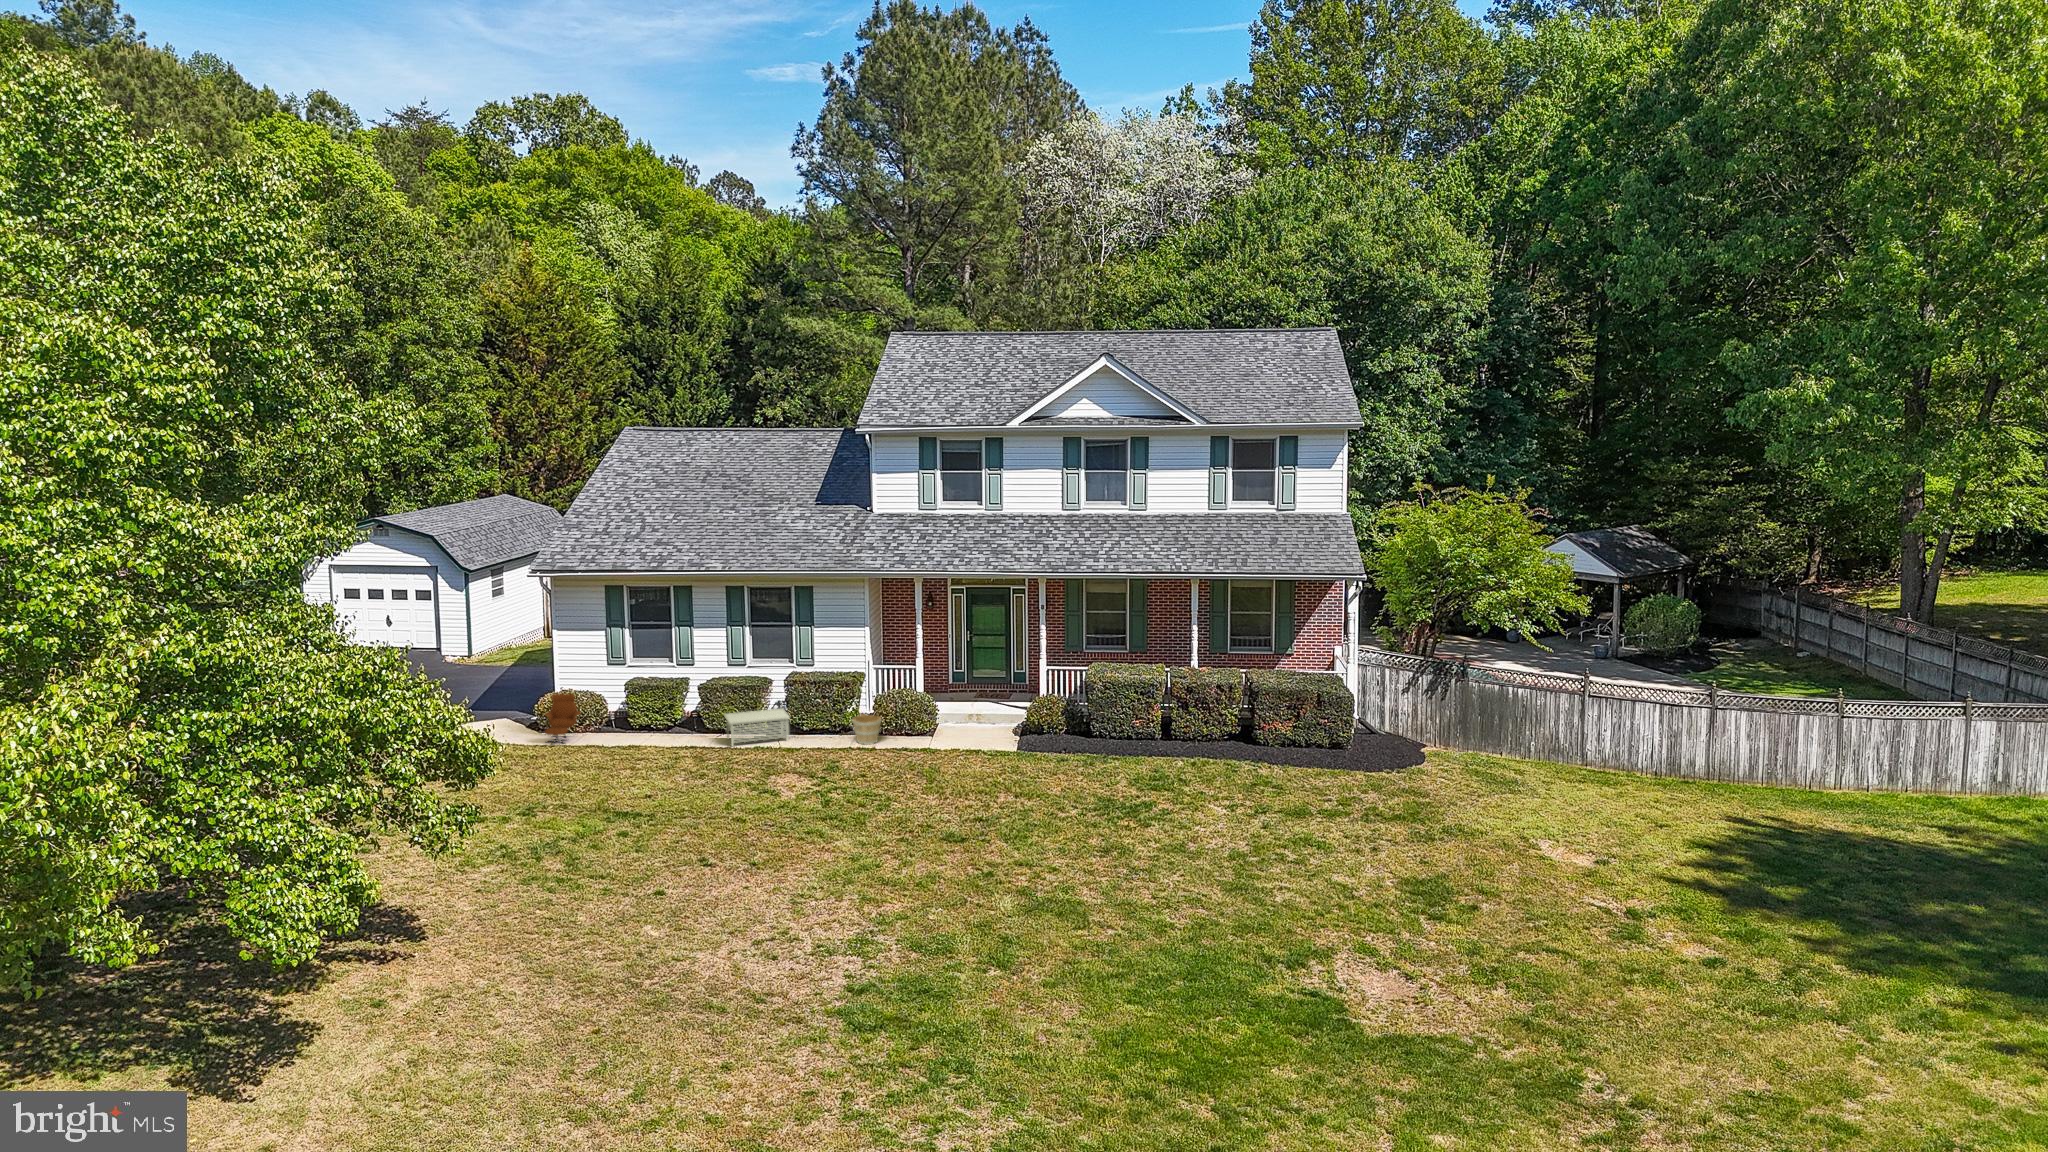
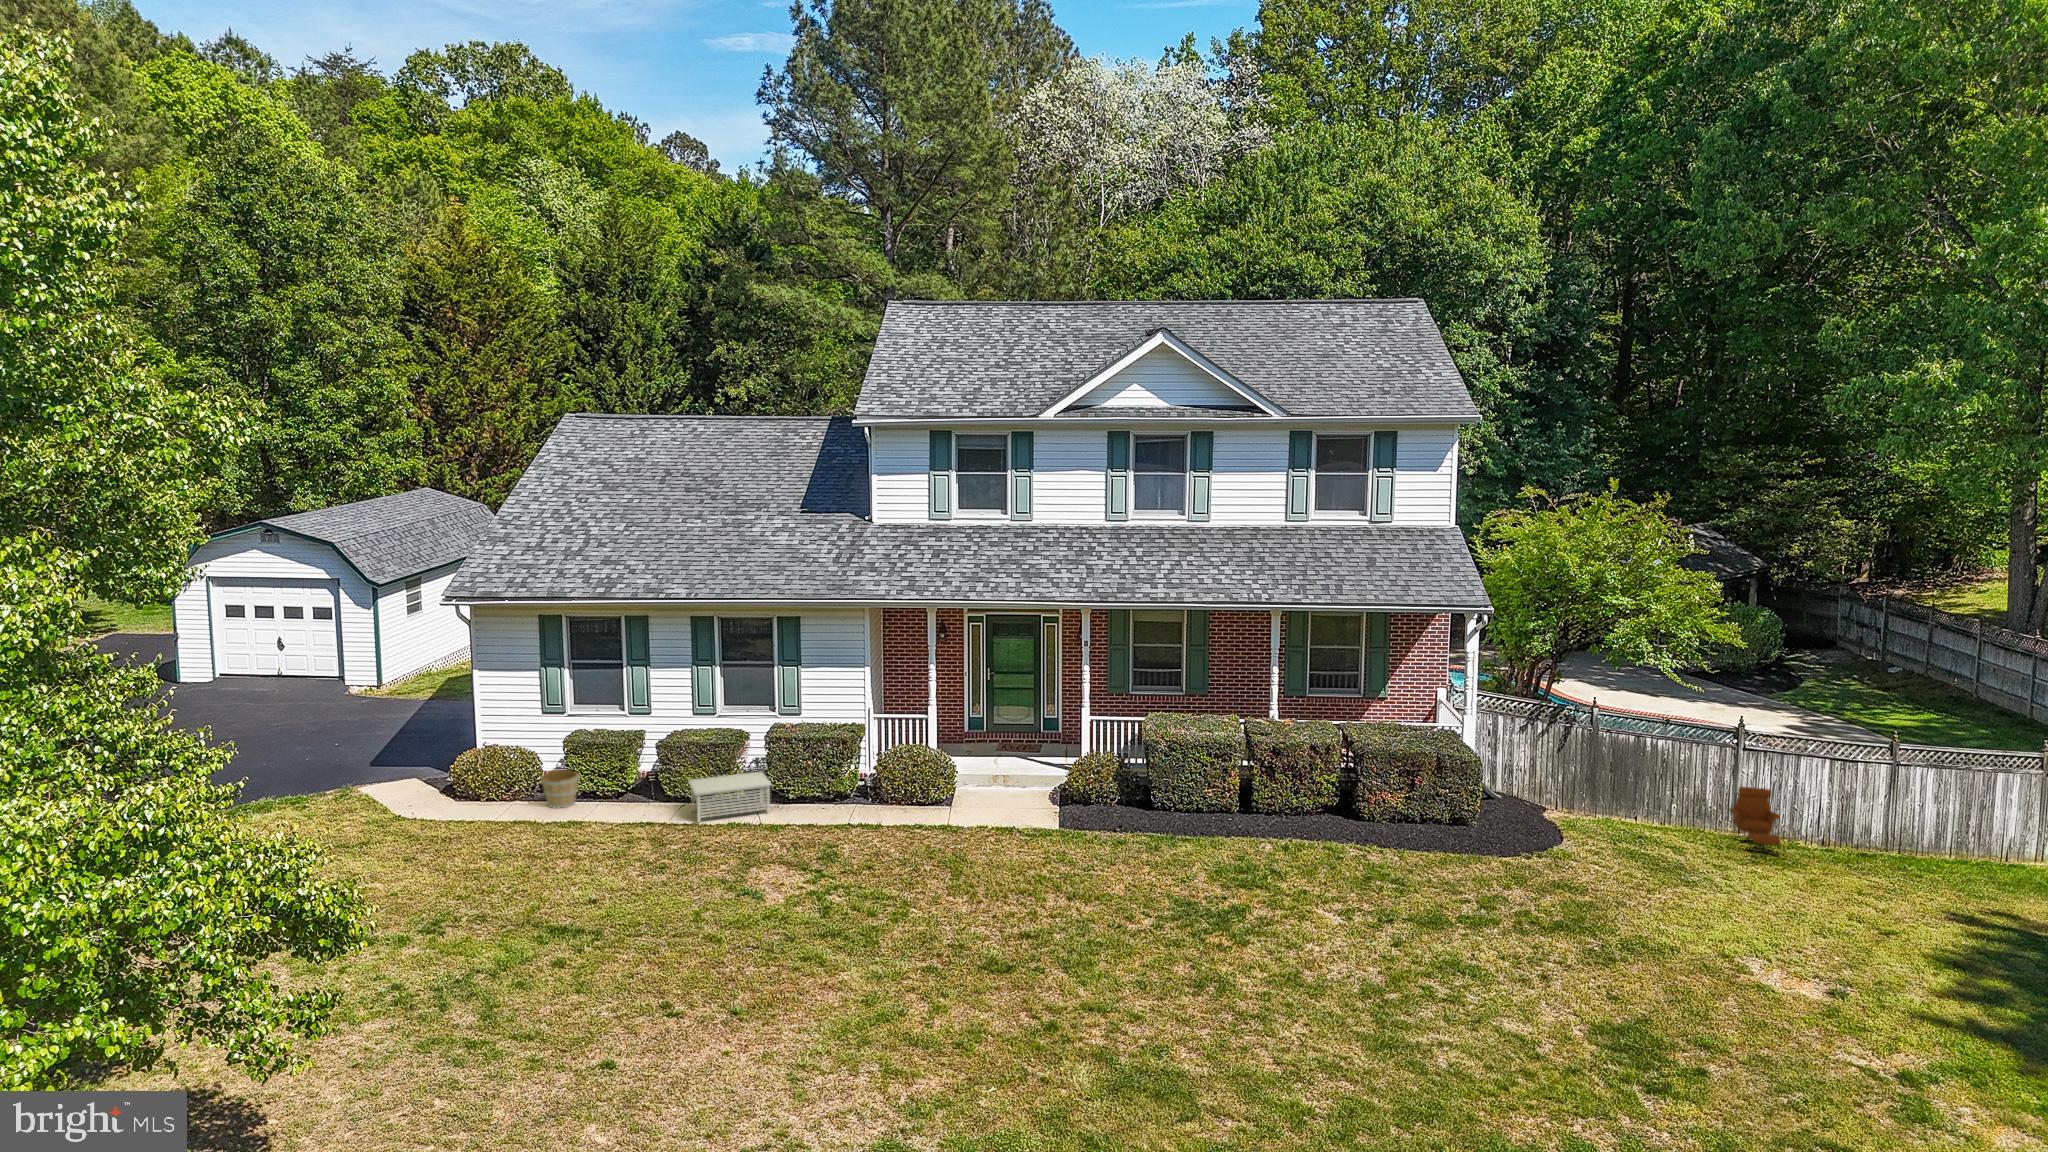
lounge chair: present [545,694,581,743] -> present [1729,786,1781,856]
wooden bucket: present [852,714,882,745] -> present [541,770,580,808]

